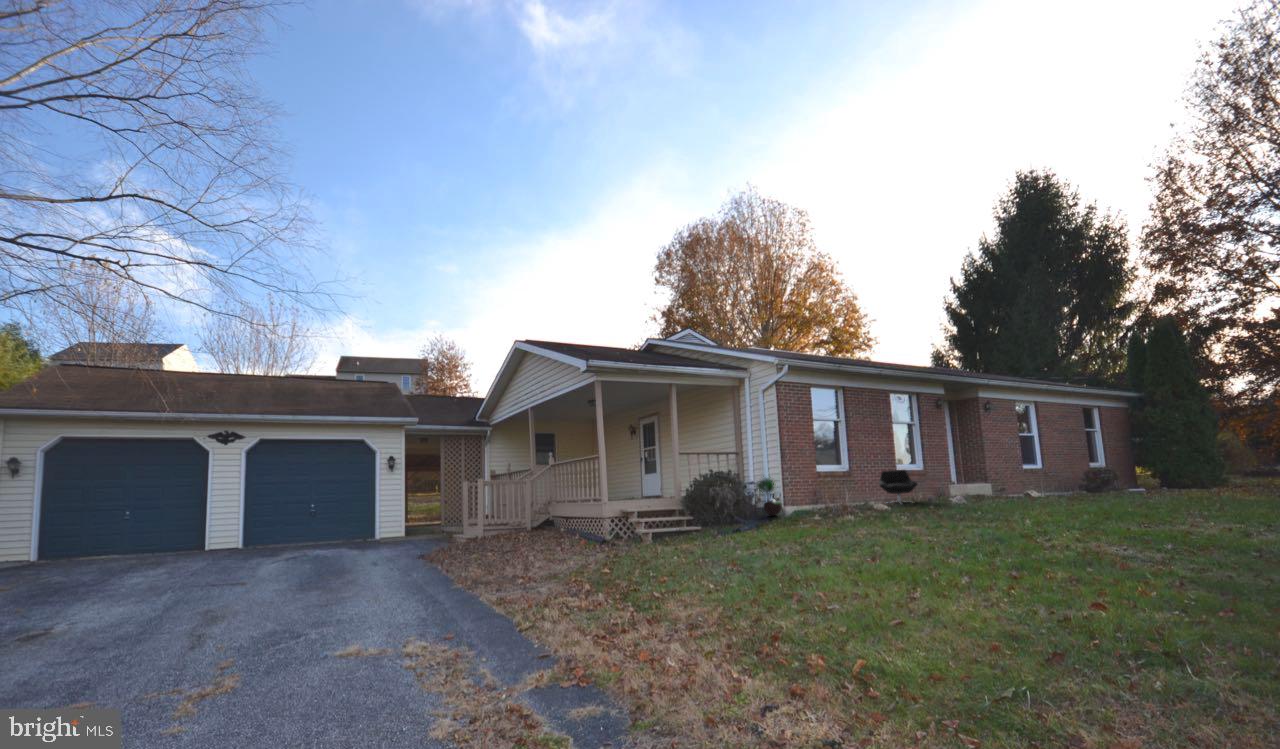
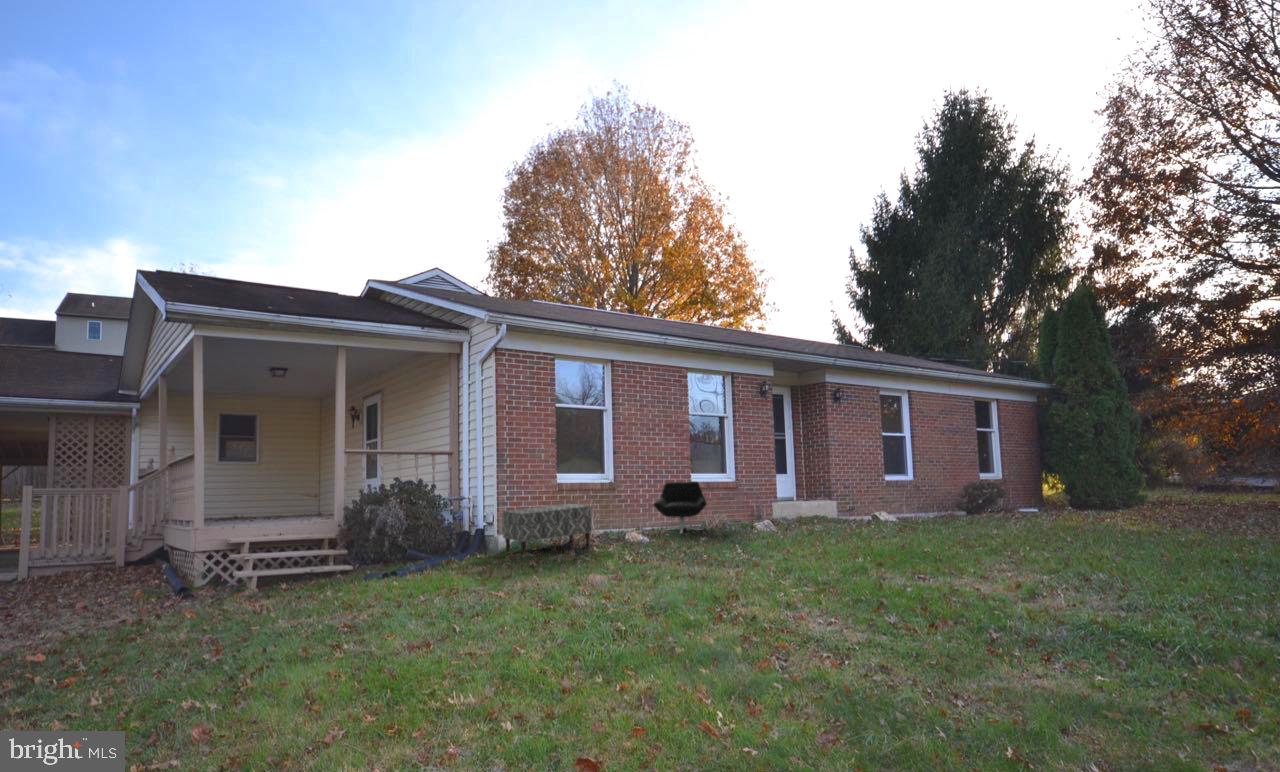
potted tree: present [757,478,782,516] -> none [446,485,491,551]
bench: none [790,485,848,517] -> present [502,503,592,554]

